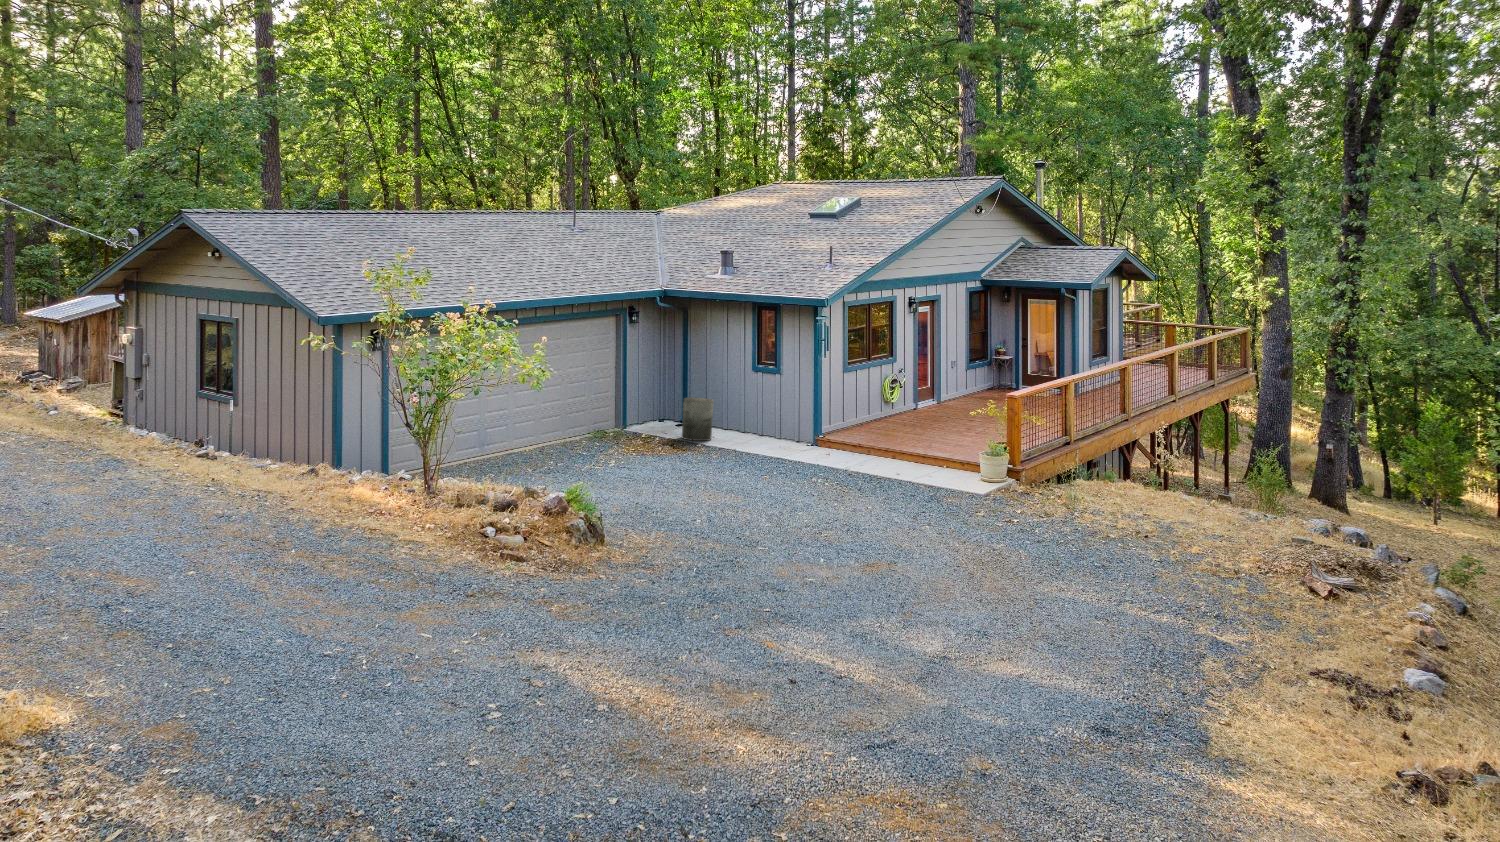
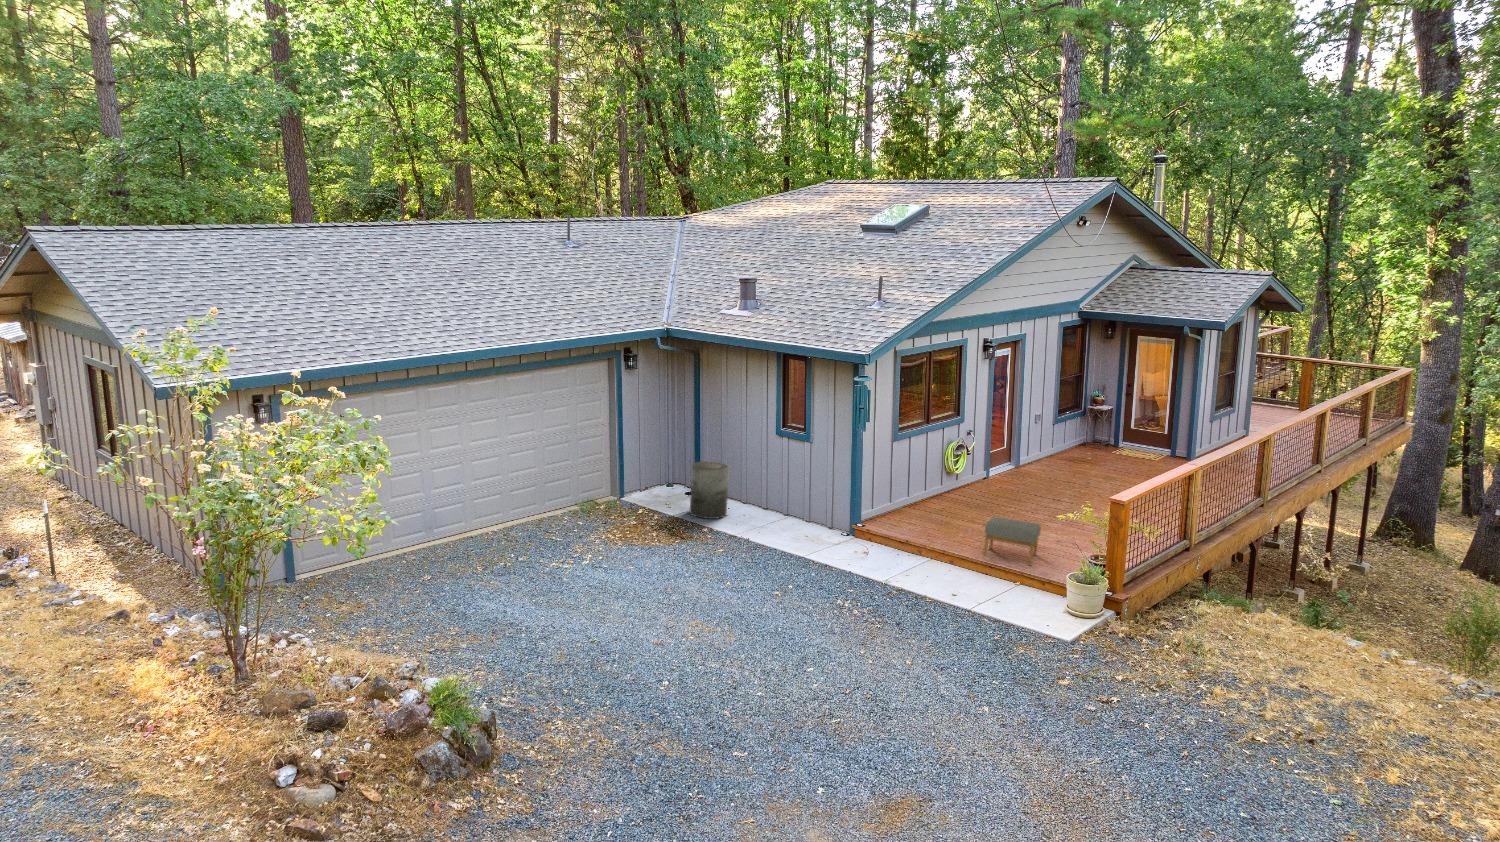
footstool: none [917,418,959,450] -> present [983,517,1041,565]

